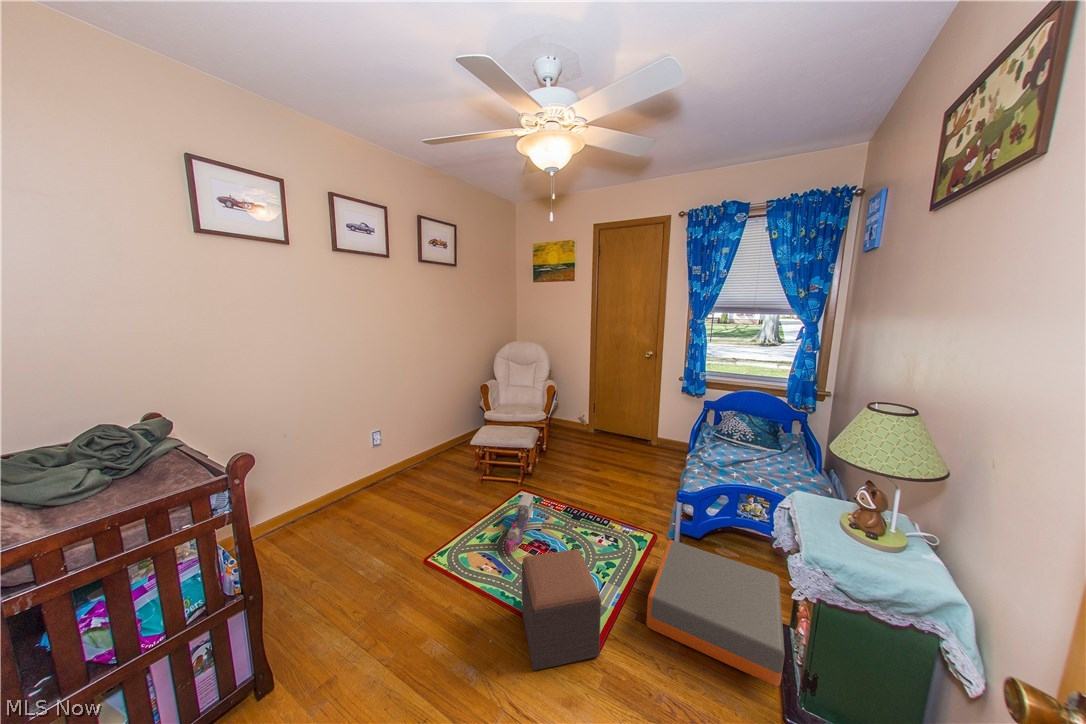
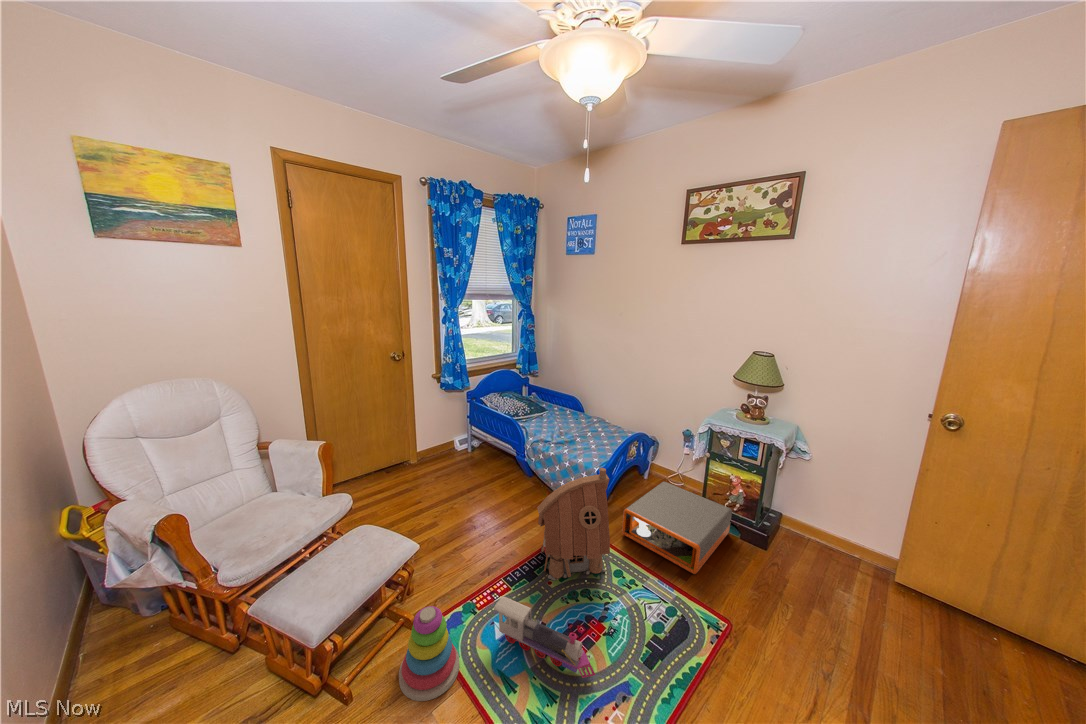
stacking toy: none [484,465,513,507] -> present [399,606,459,701]
toy house: none [580,469,652,557] -> present [537,468,610,581]
footstool: present [522,549,601,670] -> none [671,560,779,685]

